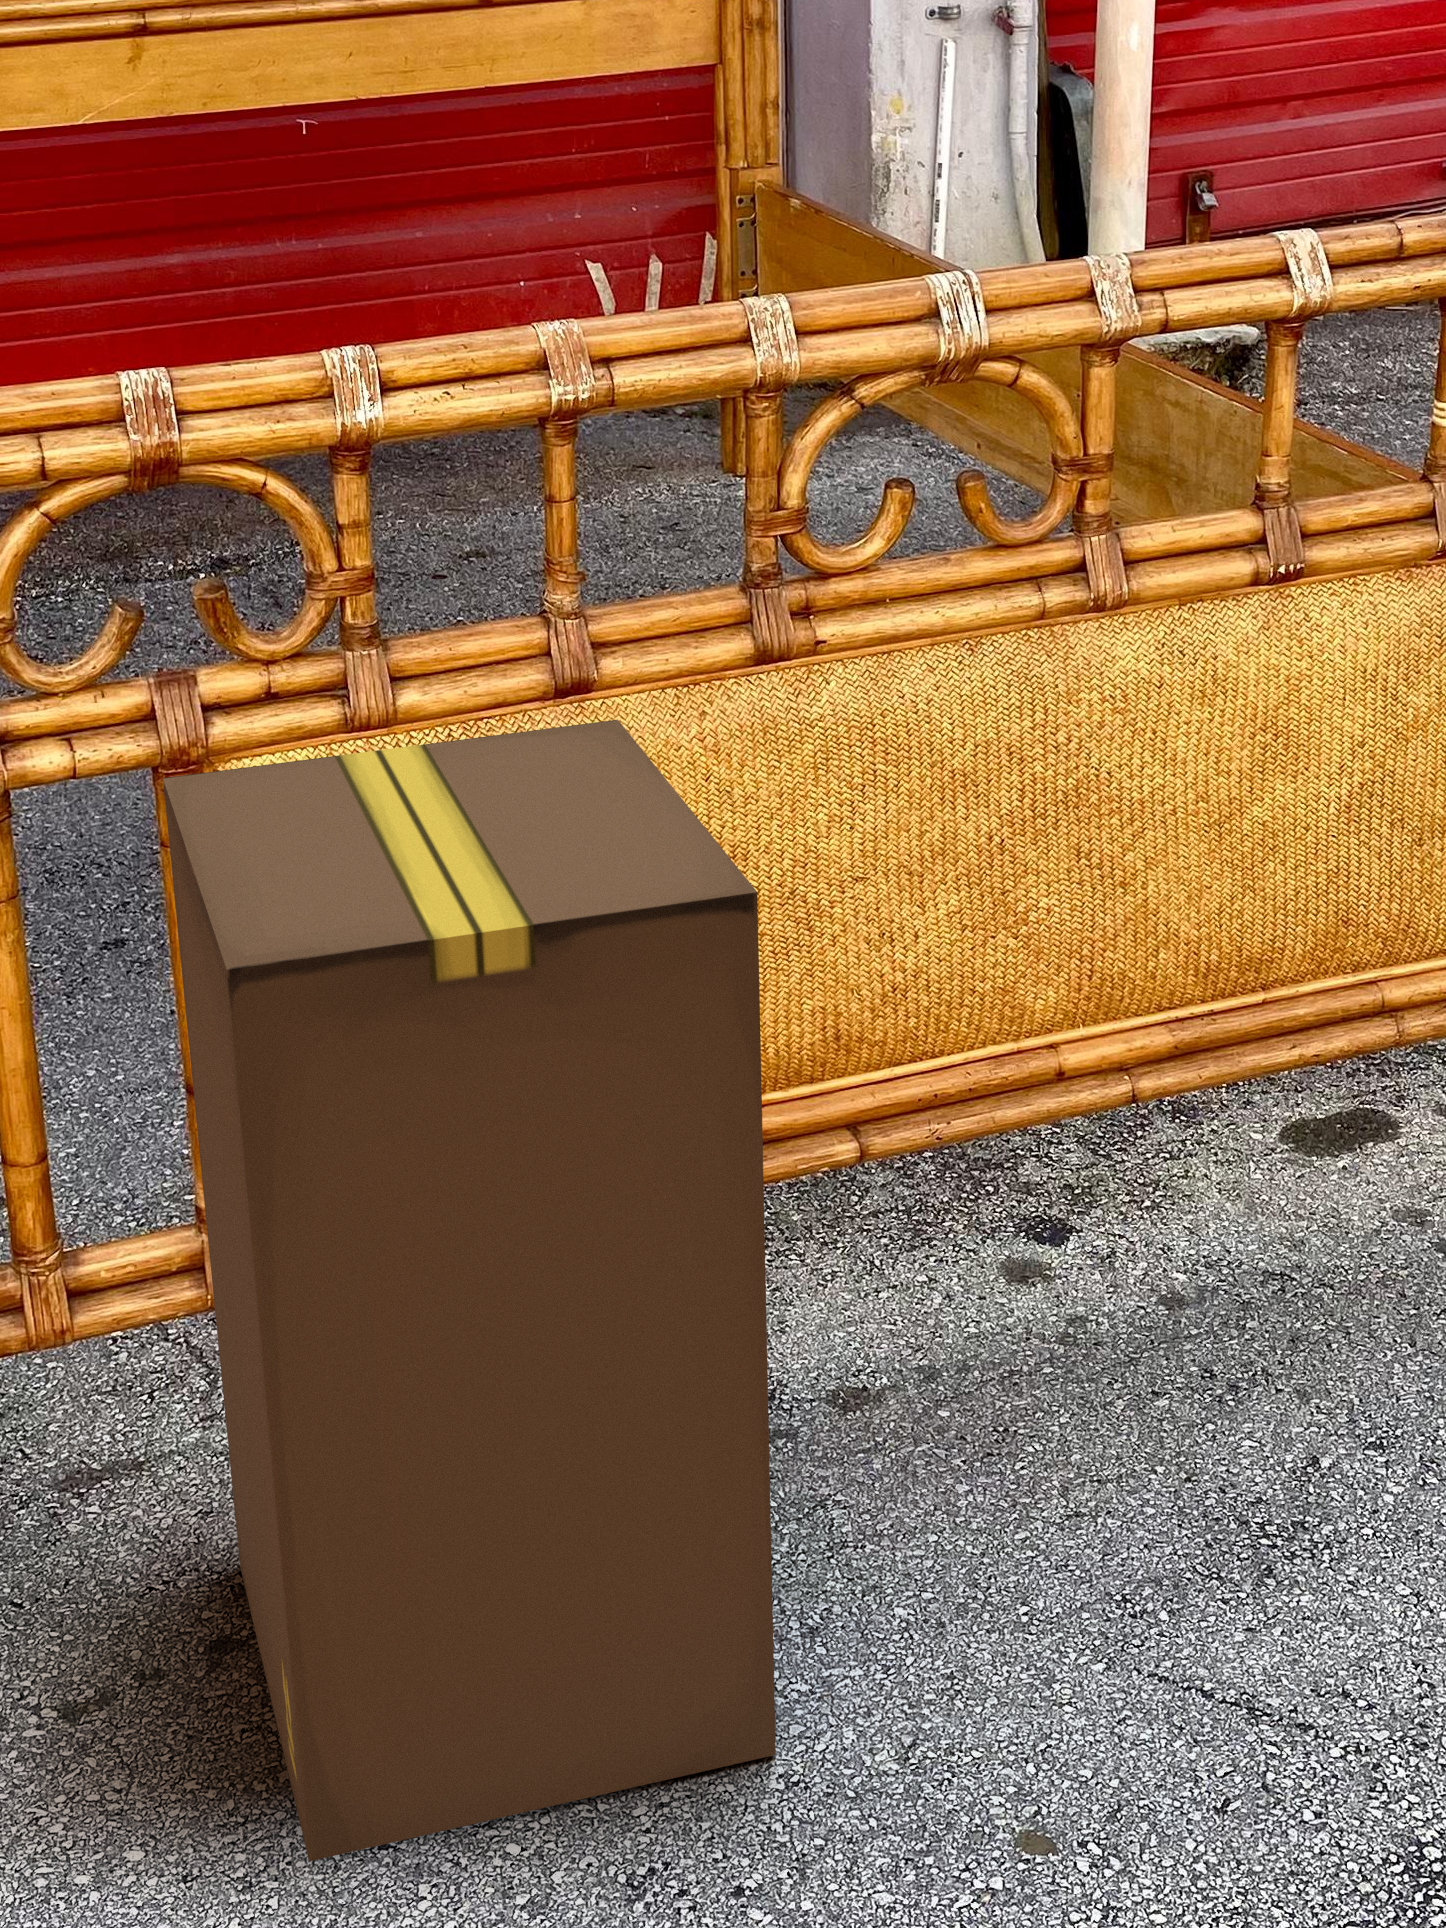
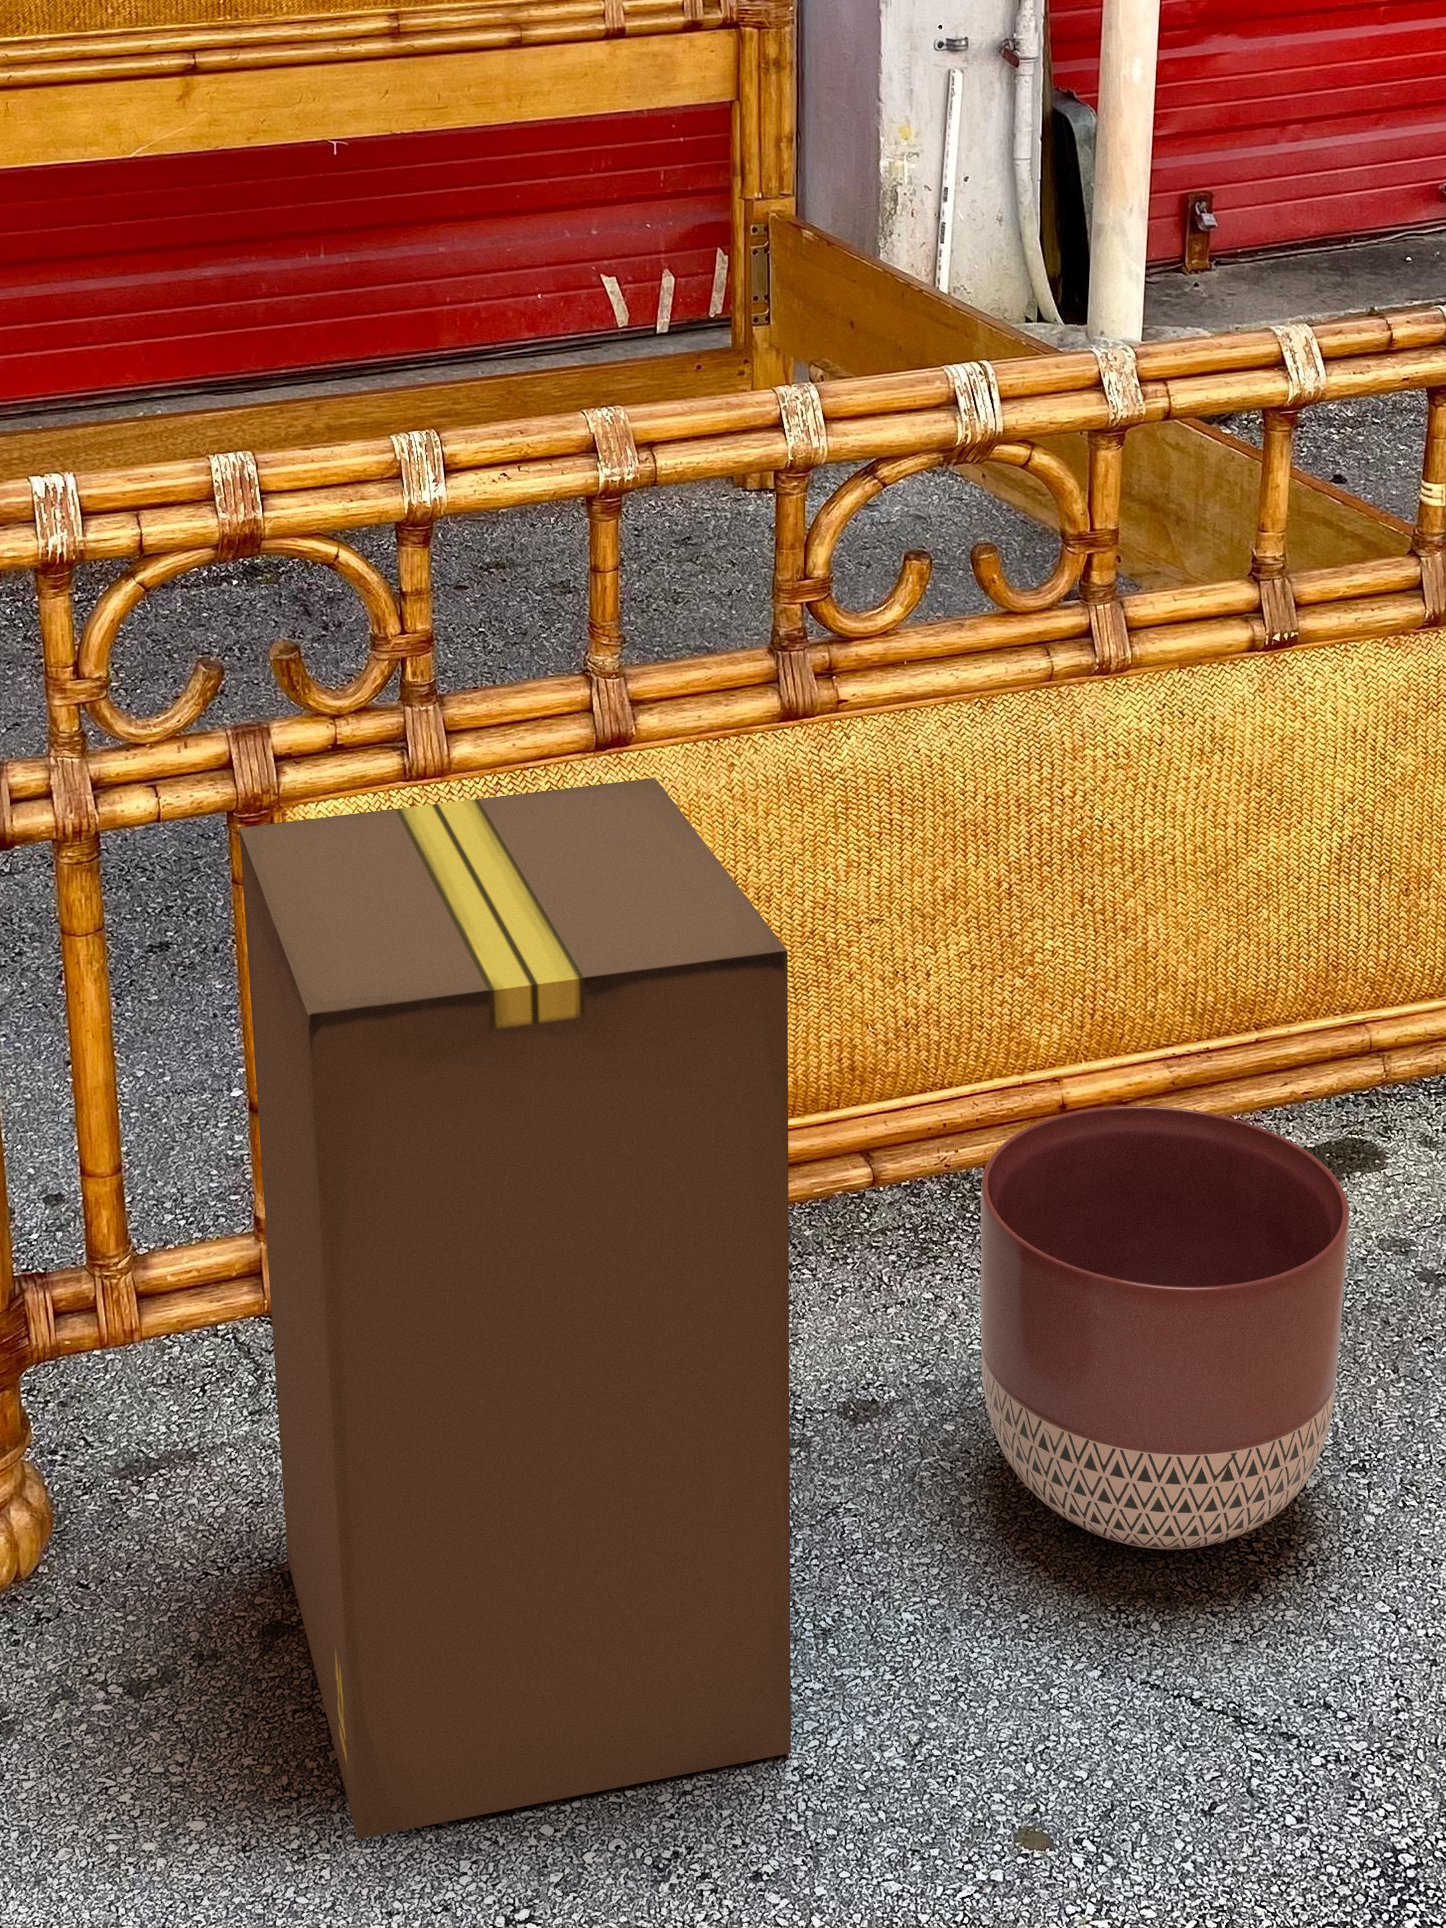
planter: none [974,1066,1362,1528] -> present [981,1106,1349,1549]

